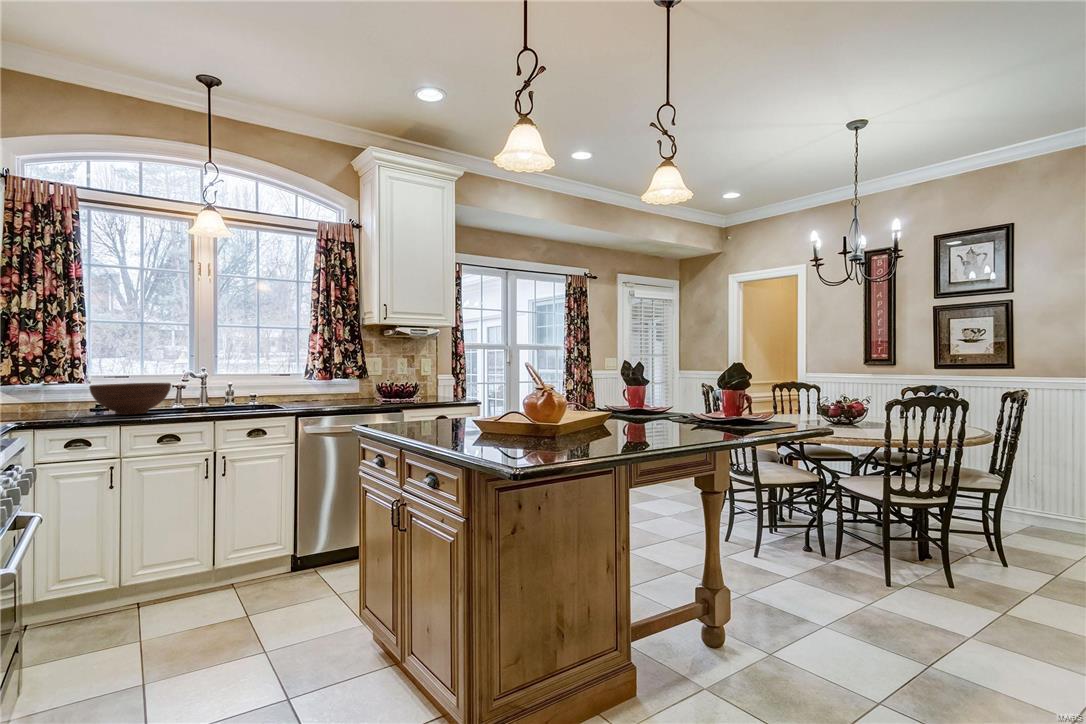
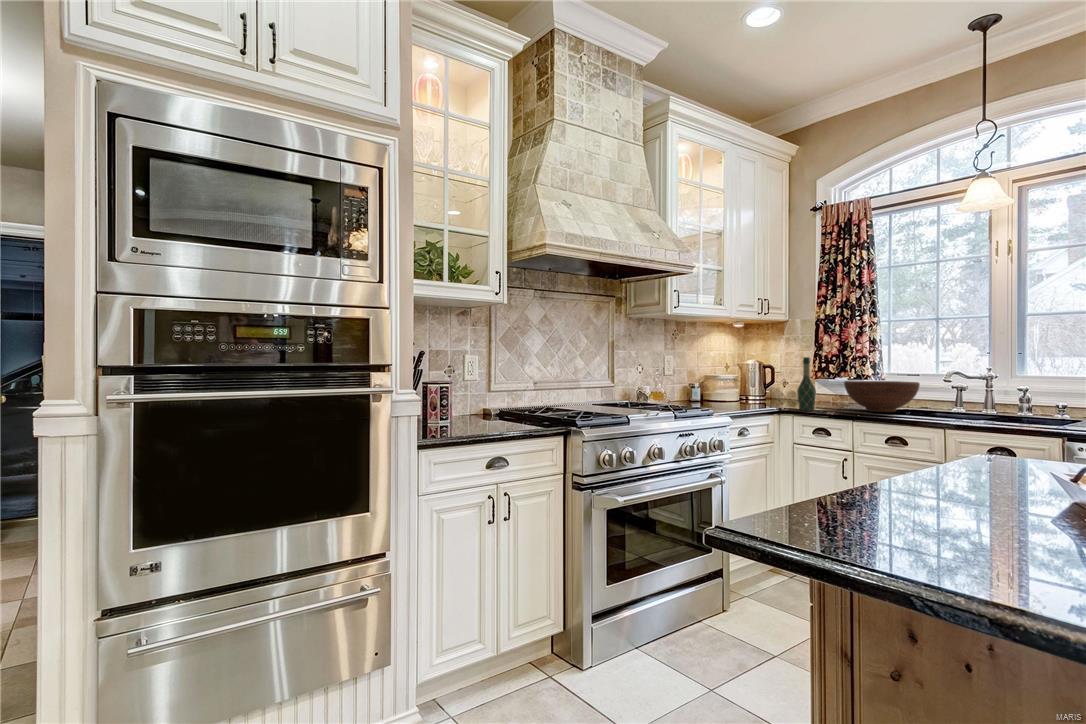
wine bottle: none [42,359,69,423] -> present [797,357,816,411]

